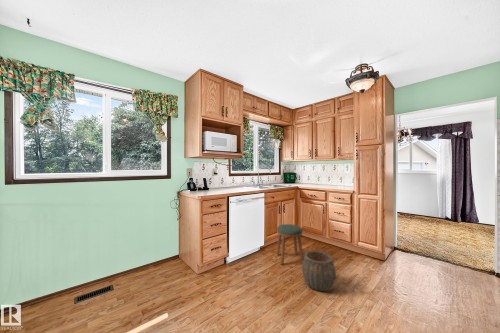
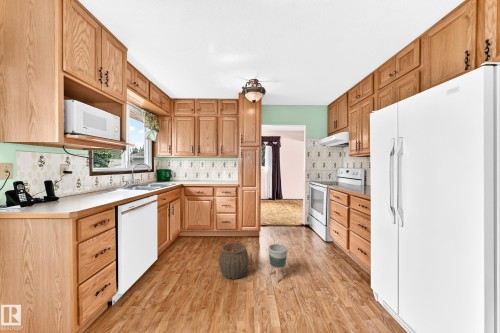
stool: present [277,224,303,265] -> none [176,225,209,271]
planter: none [354,269,383,318] -> present [268,244,288,282]

